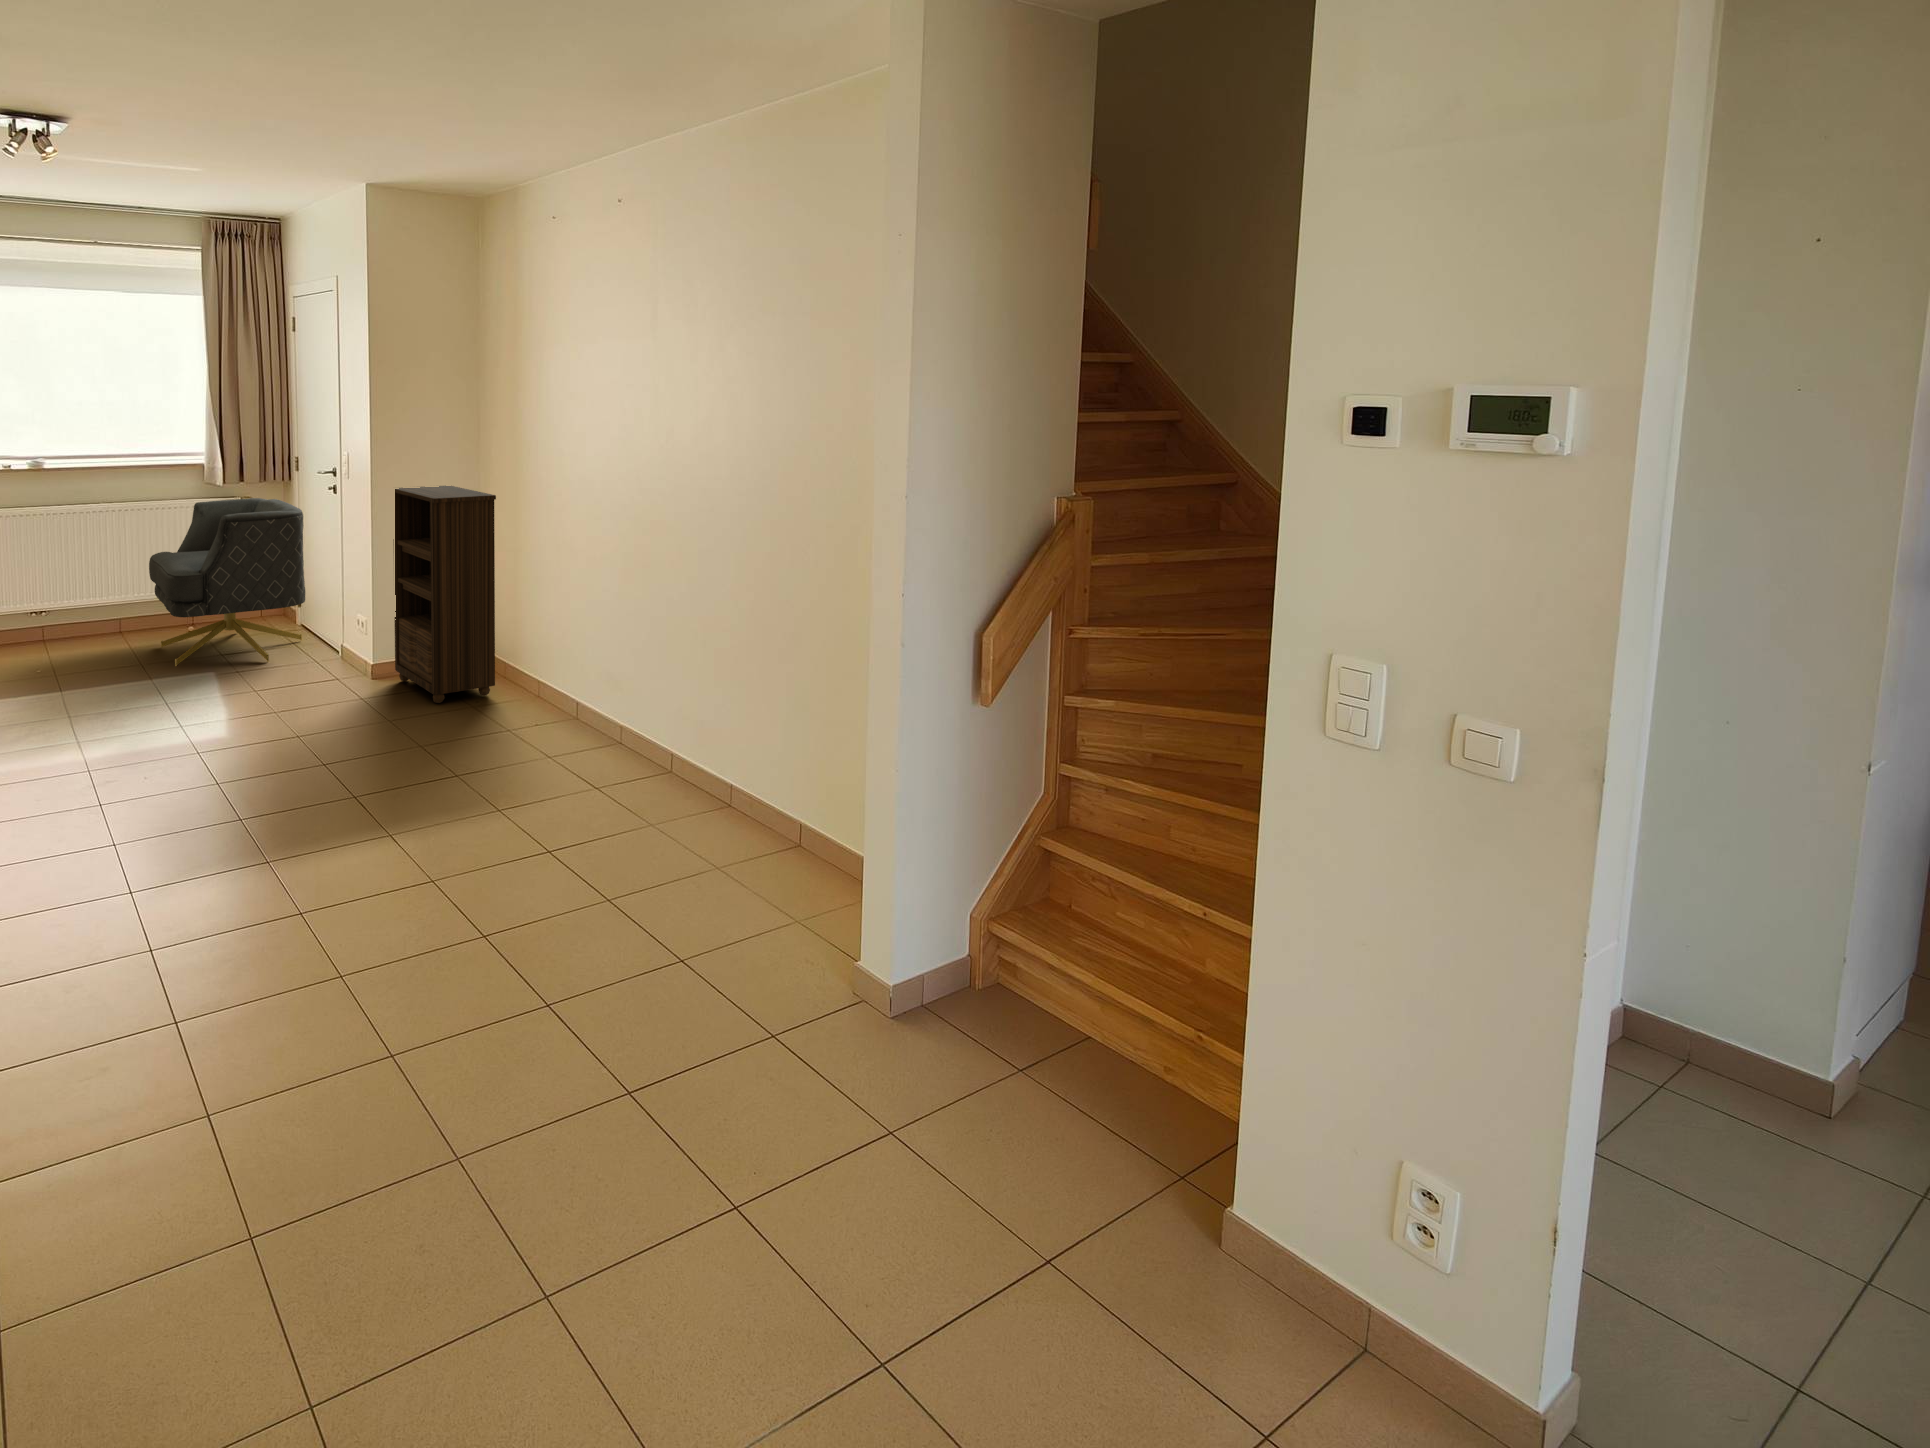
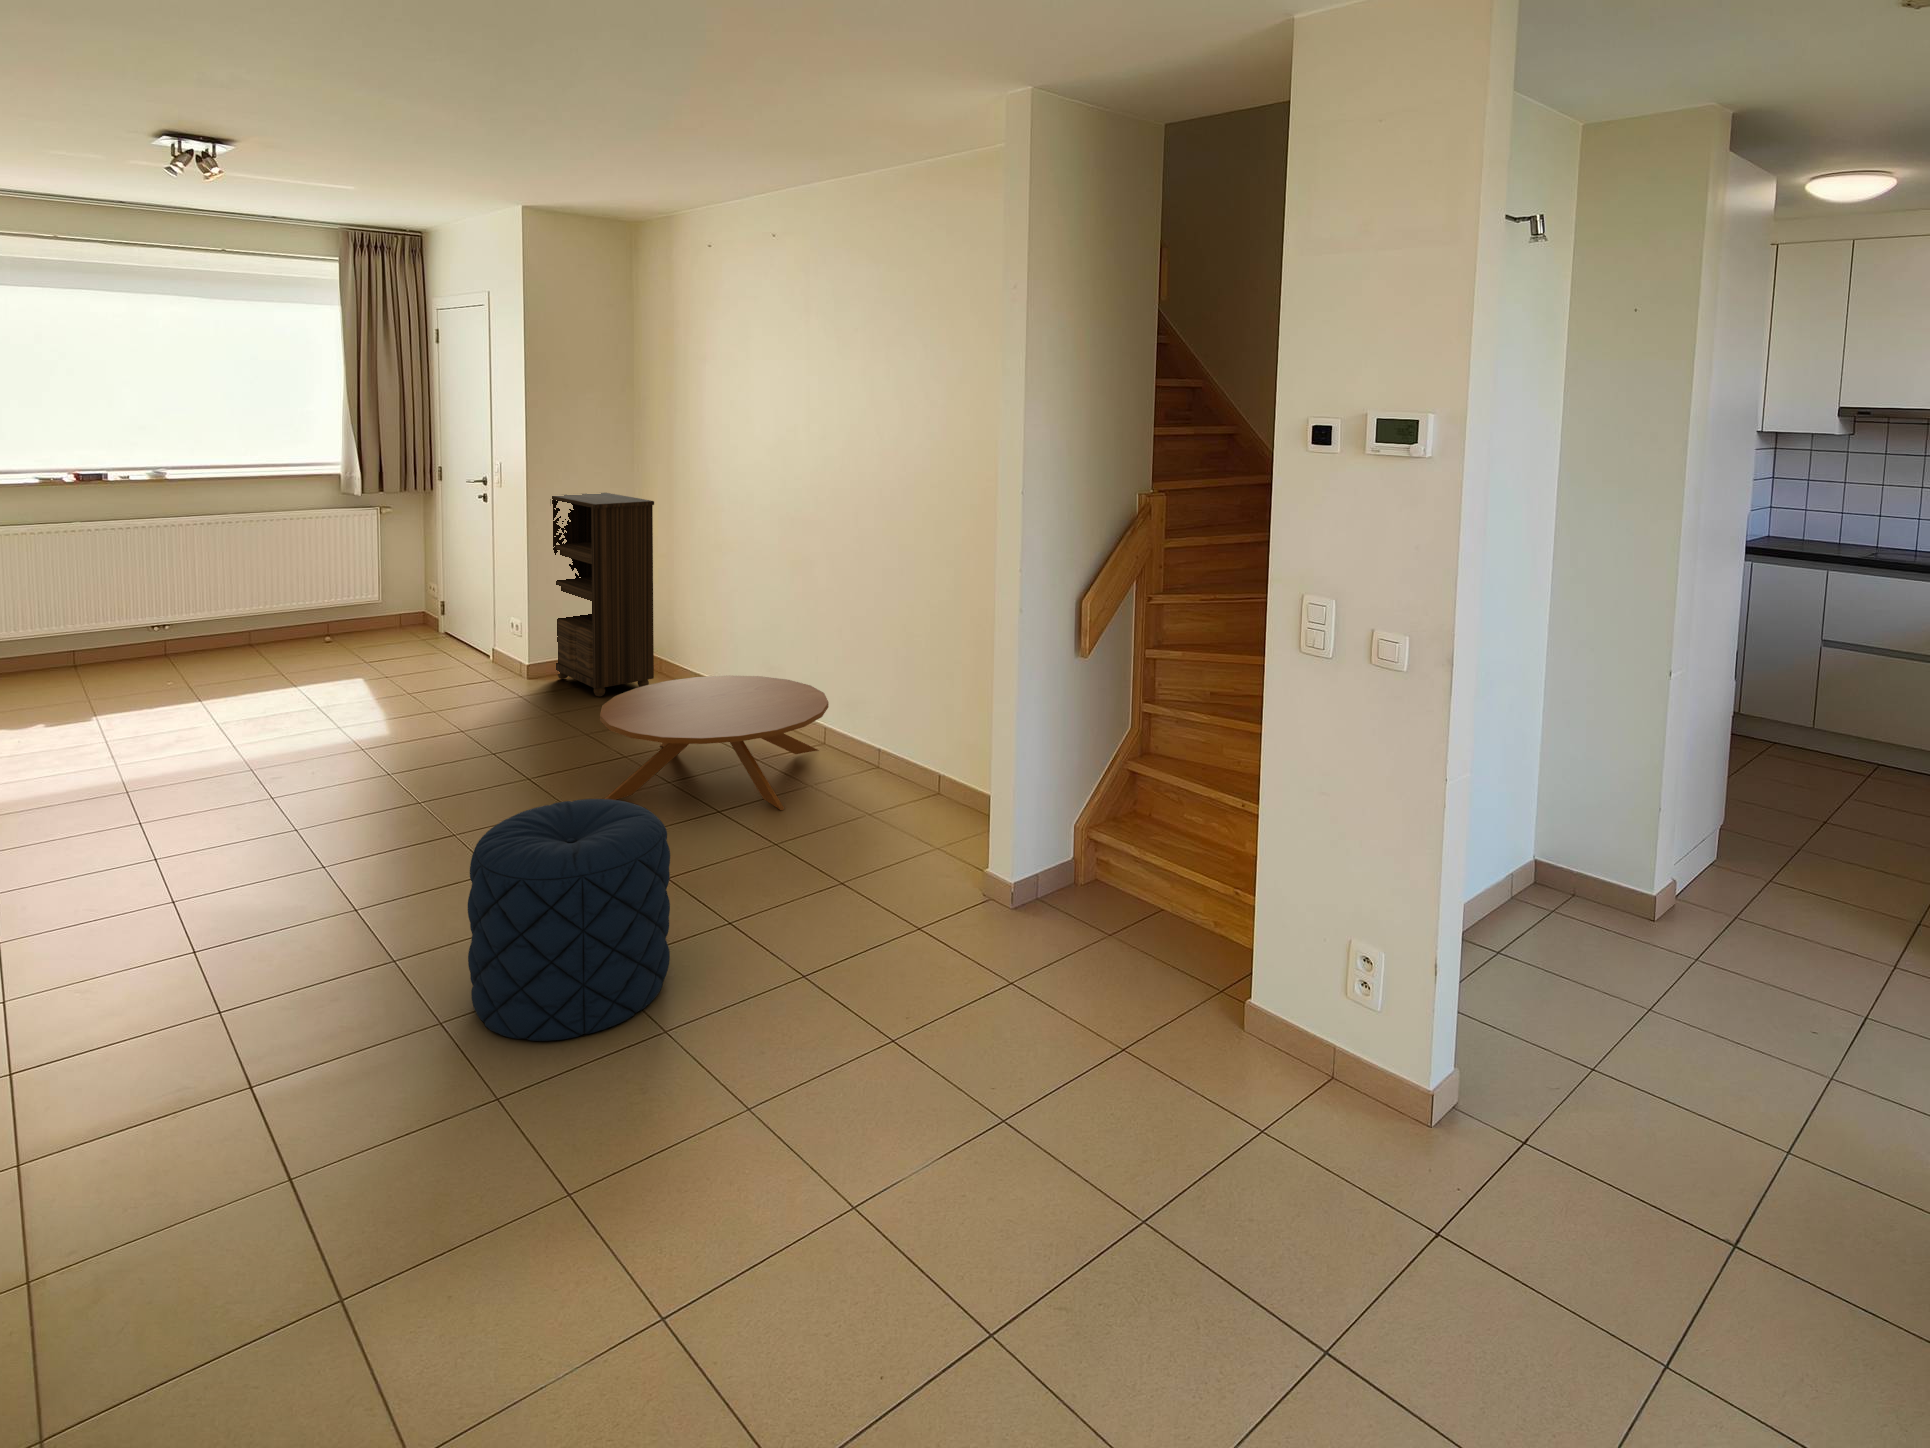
armchair: present [149,498,305,666] -> none [287,507,456,674]
coffee table: none [421,691,675,856] -> present [600,675,829,810]
pouf: none [239,853,470,1154] -> present [468,799,670,1041]

